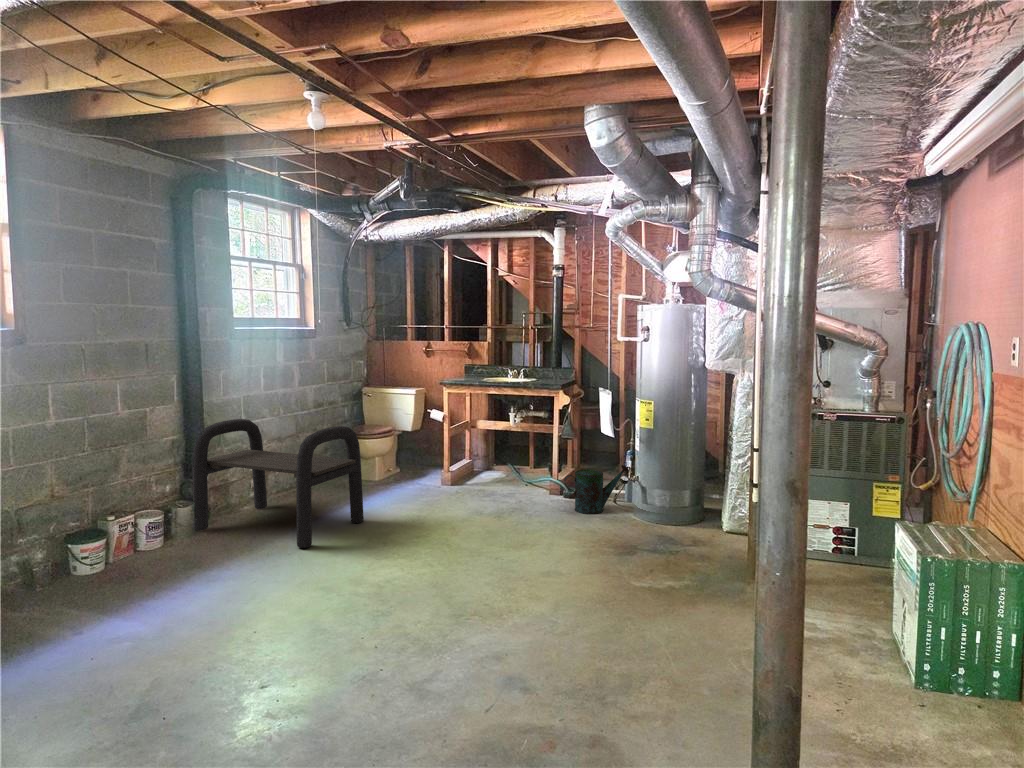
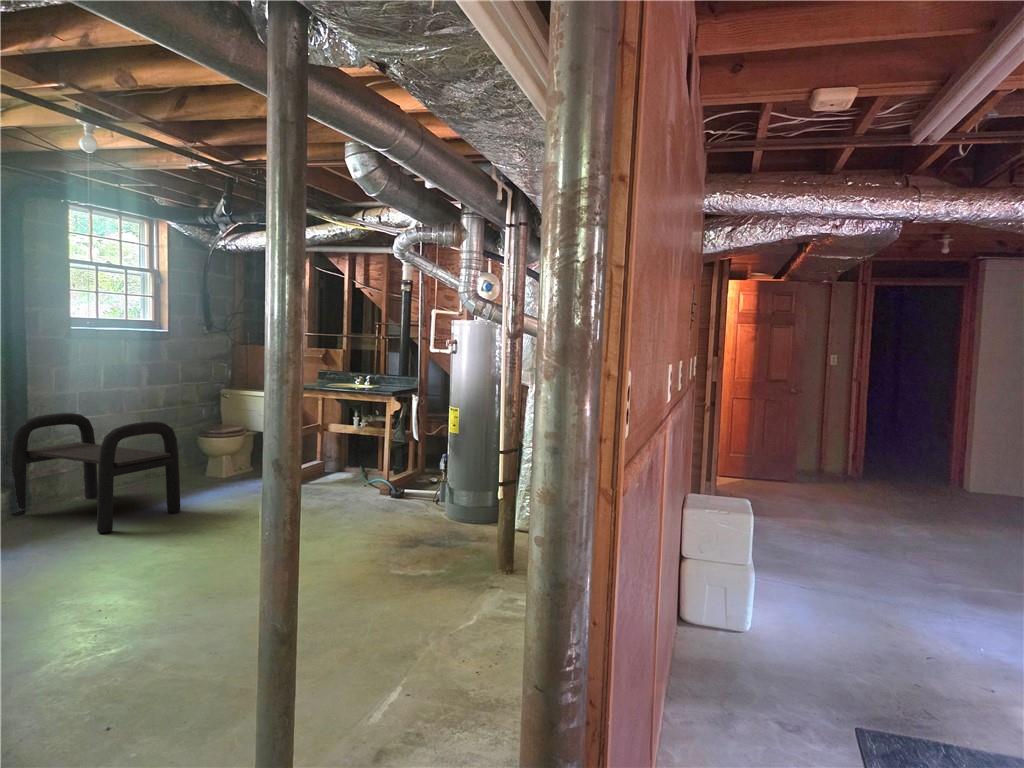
watering can: present [565,465,629,514] -> none [378,465,440,510]

